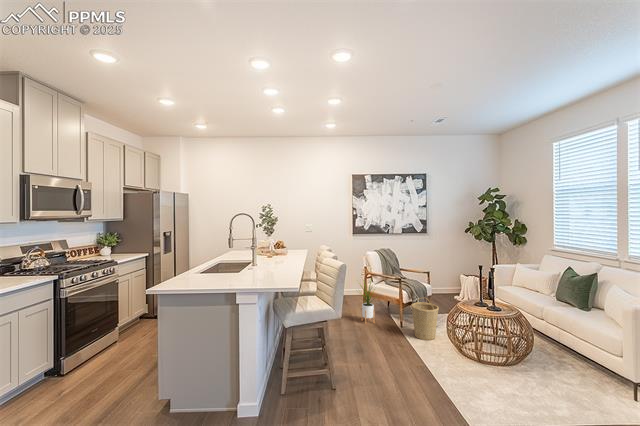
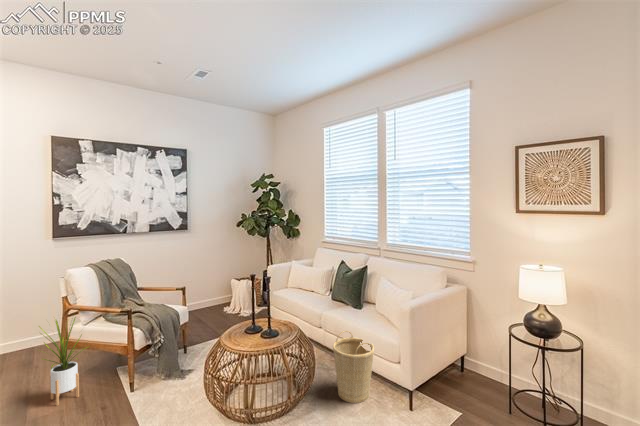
basket: present [411,298,439,340] -> present [333,331,374,403]

